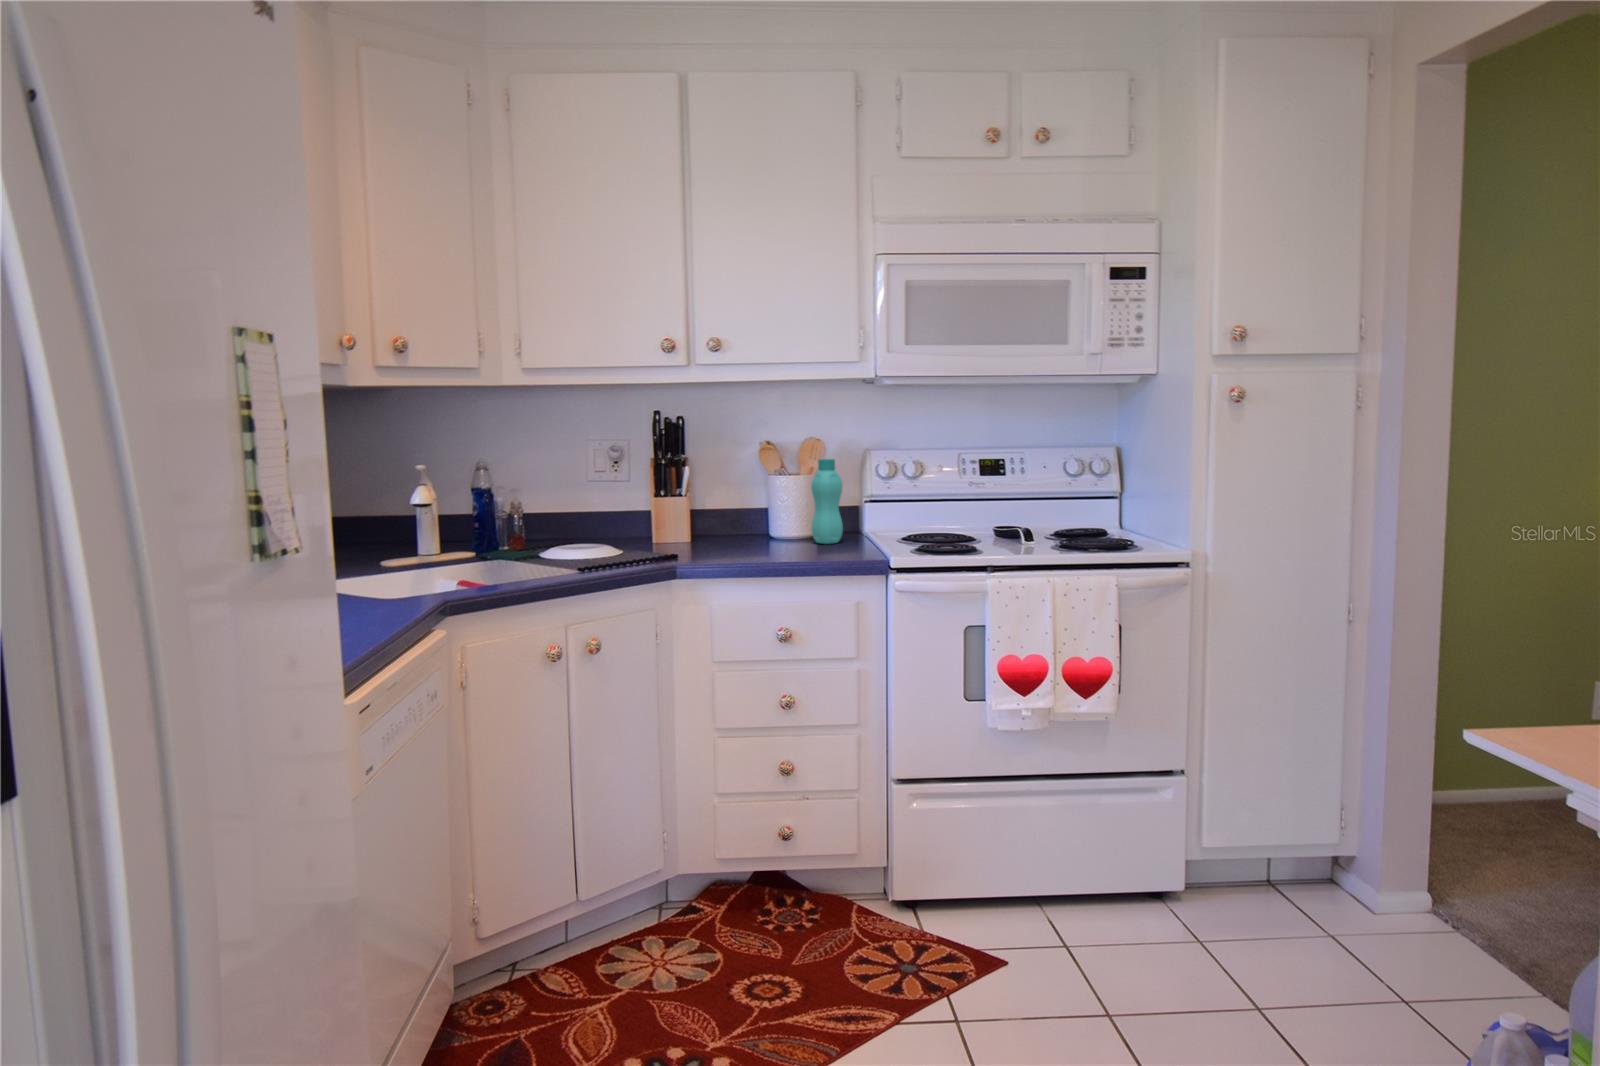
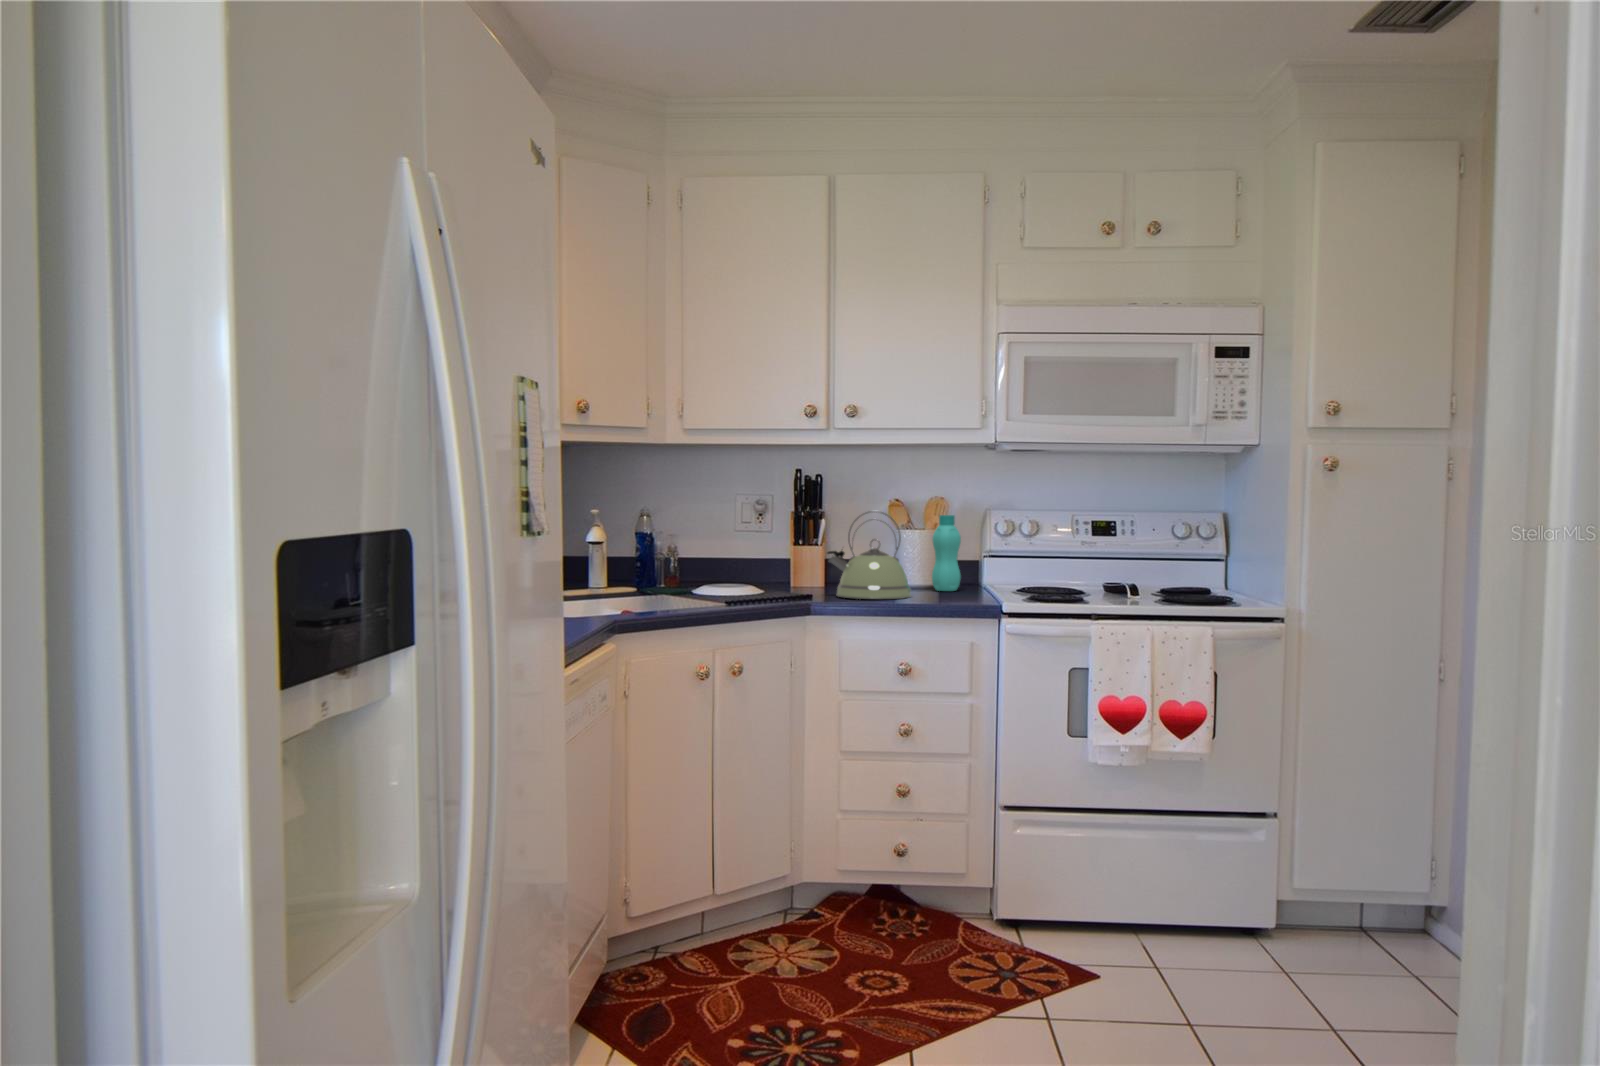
kettle: none [694,457,791,559] -> present [827,511,911,599]

